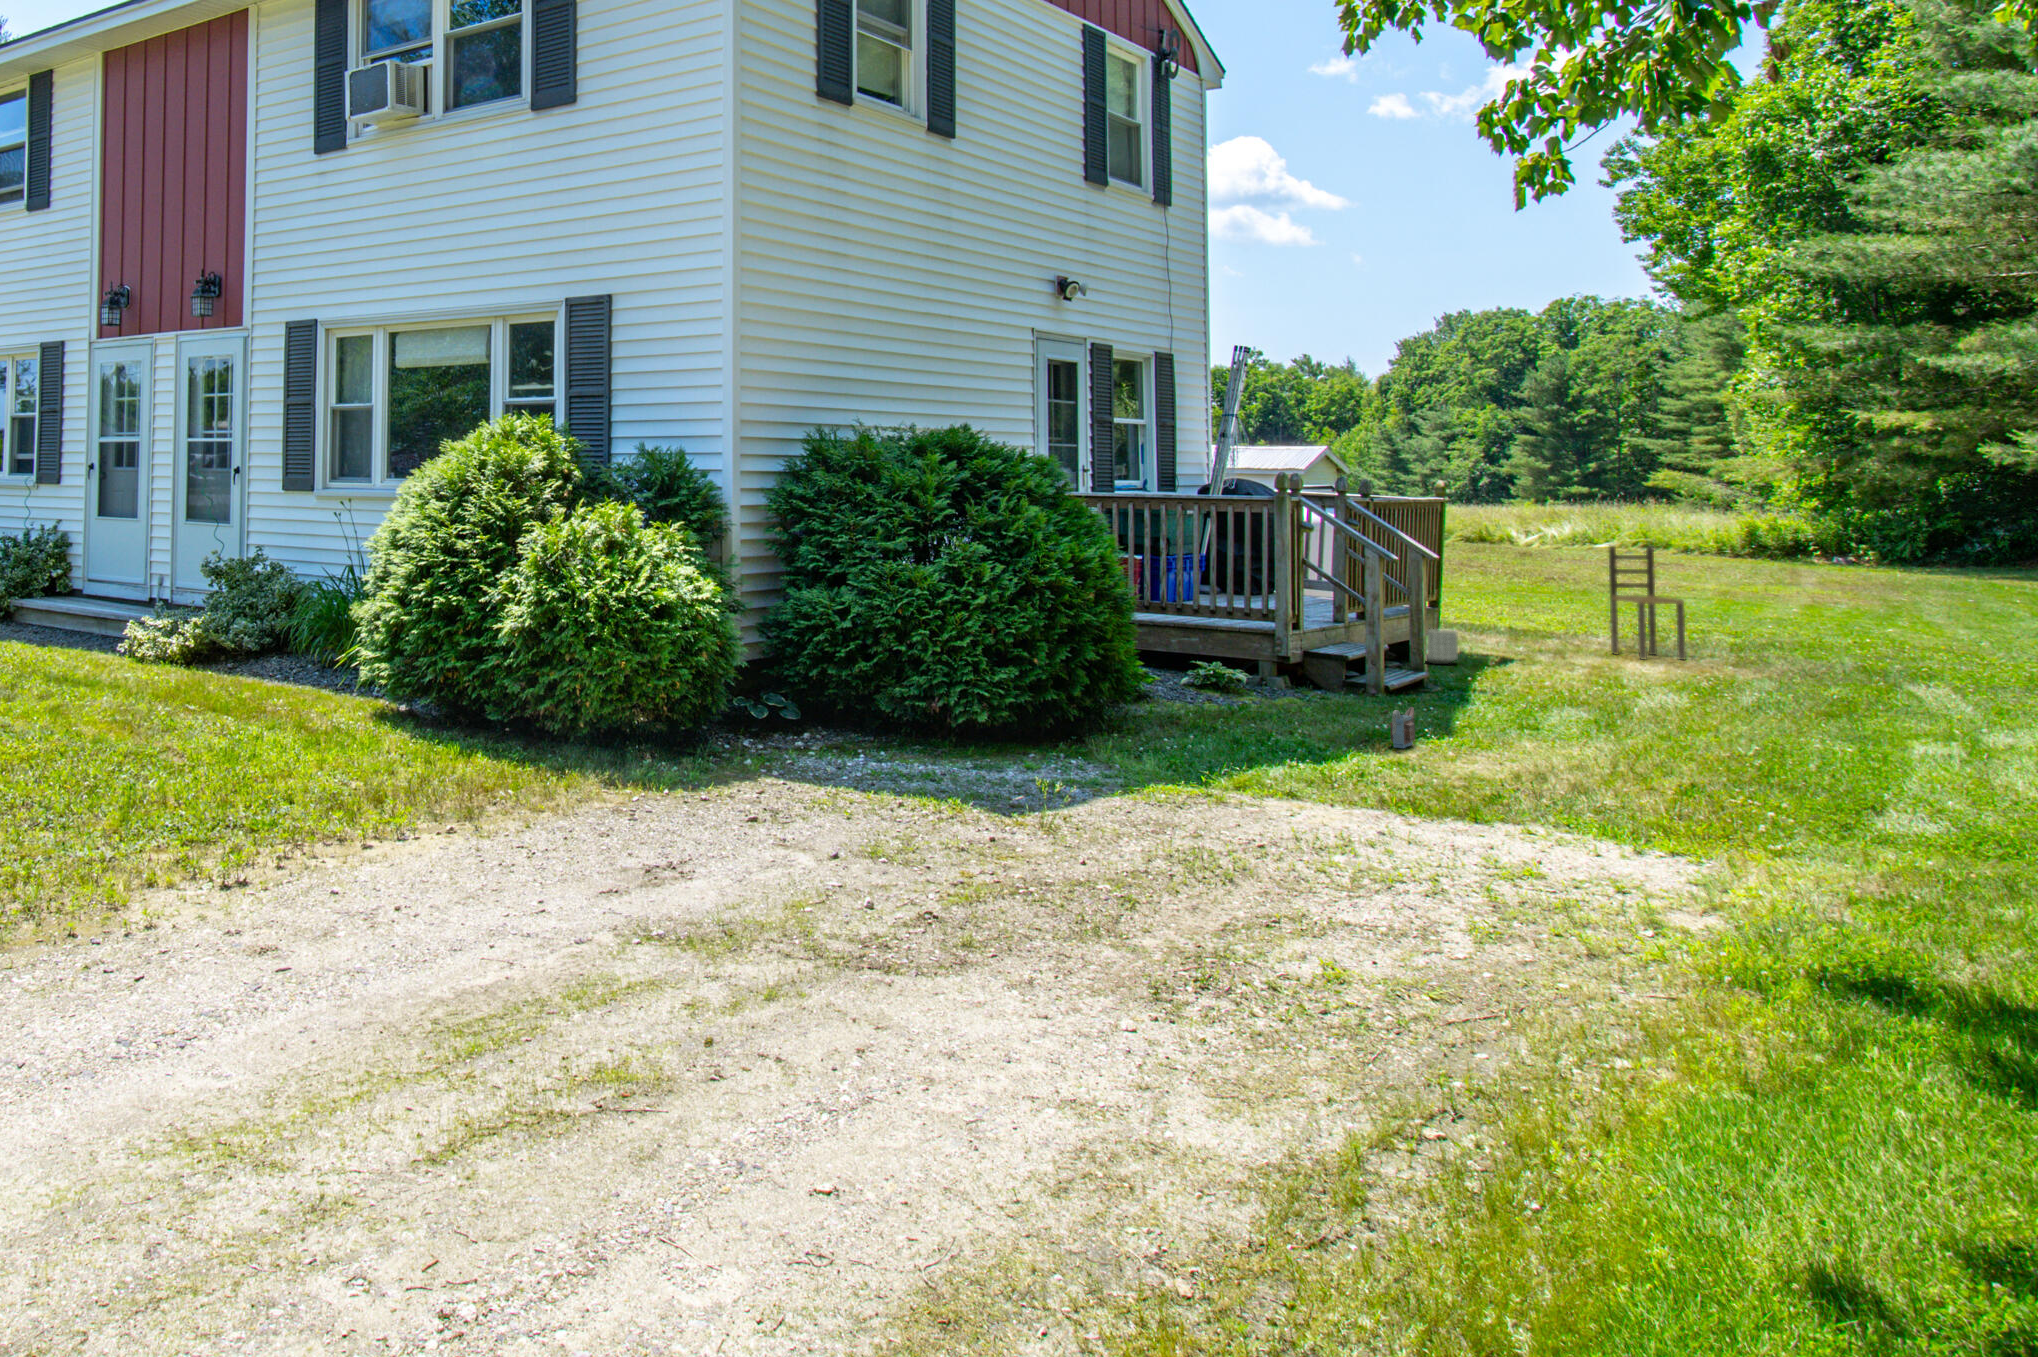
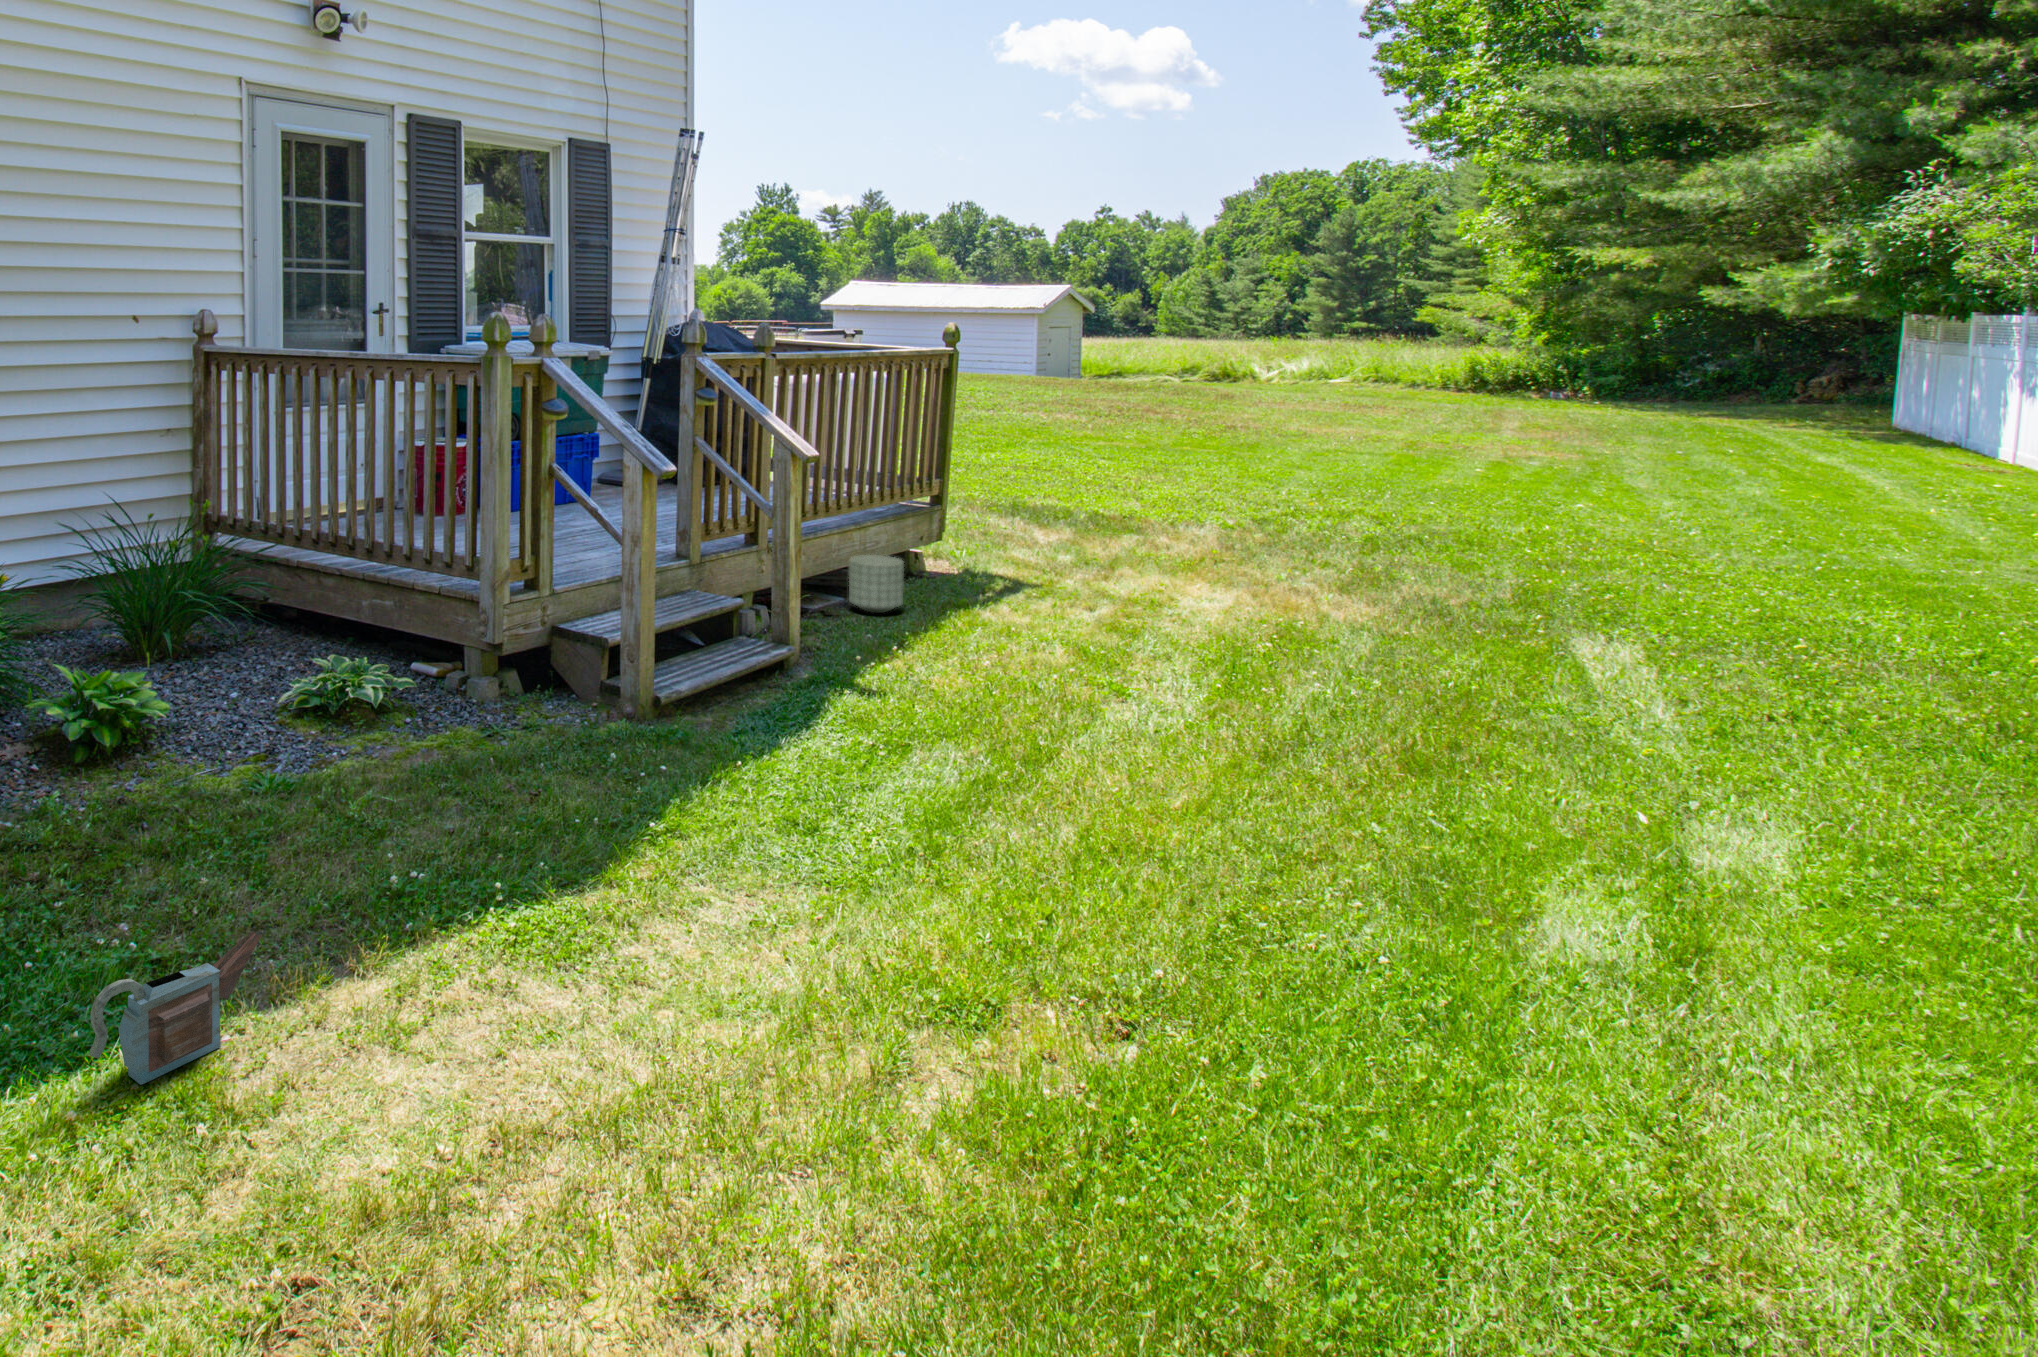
chair: present [1609,545,1686,660] -> none [1170,419,1269,592]

